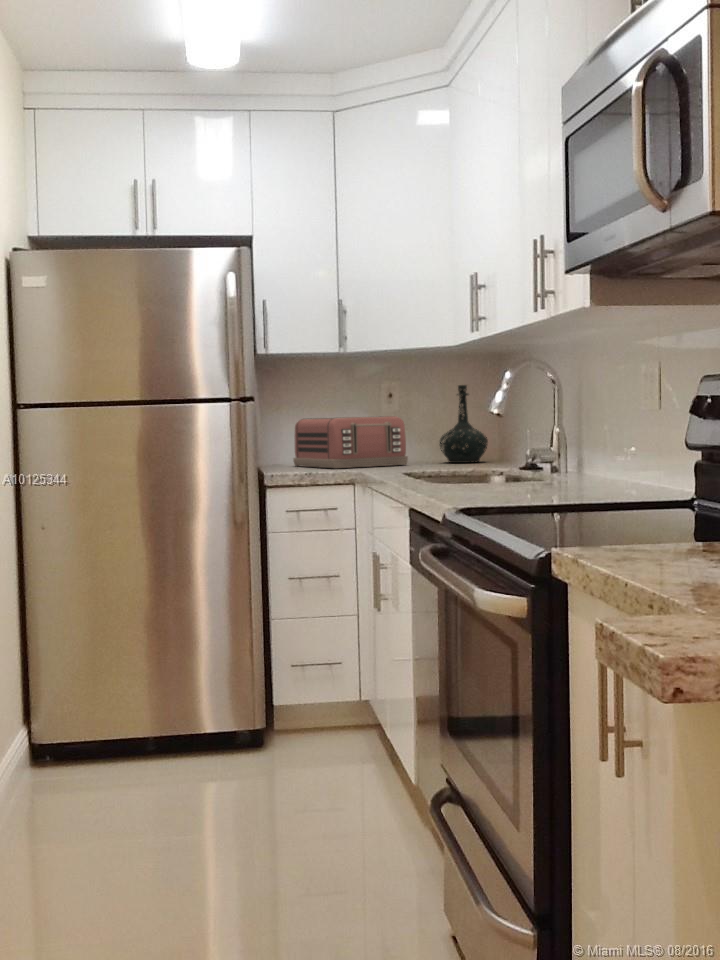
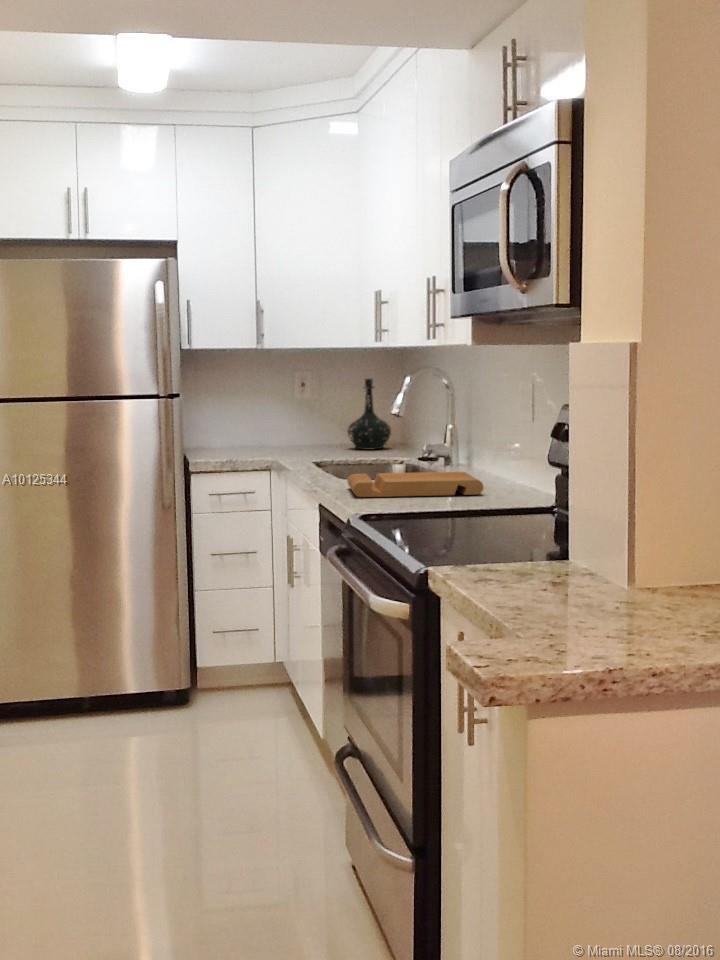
toaster: present [293,416,408,468] -> none [214,406,319,456]
cutting board: none [441,468,604,493] -> present [348,472,484,497]

